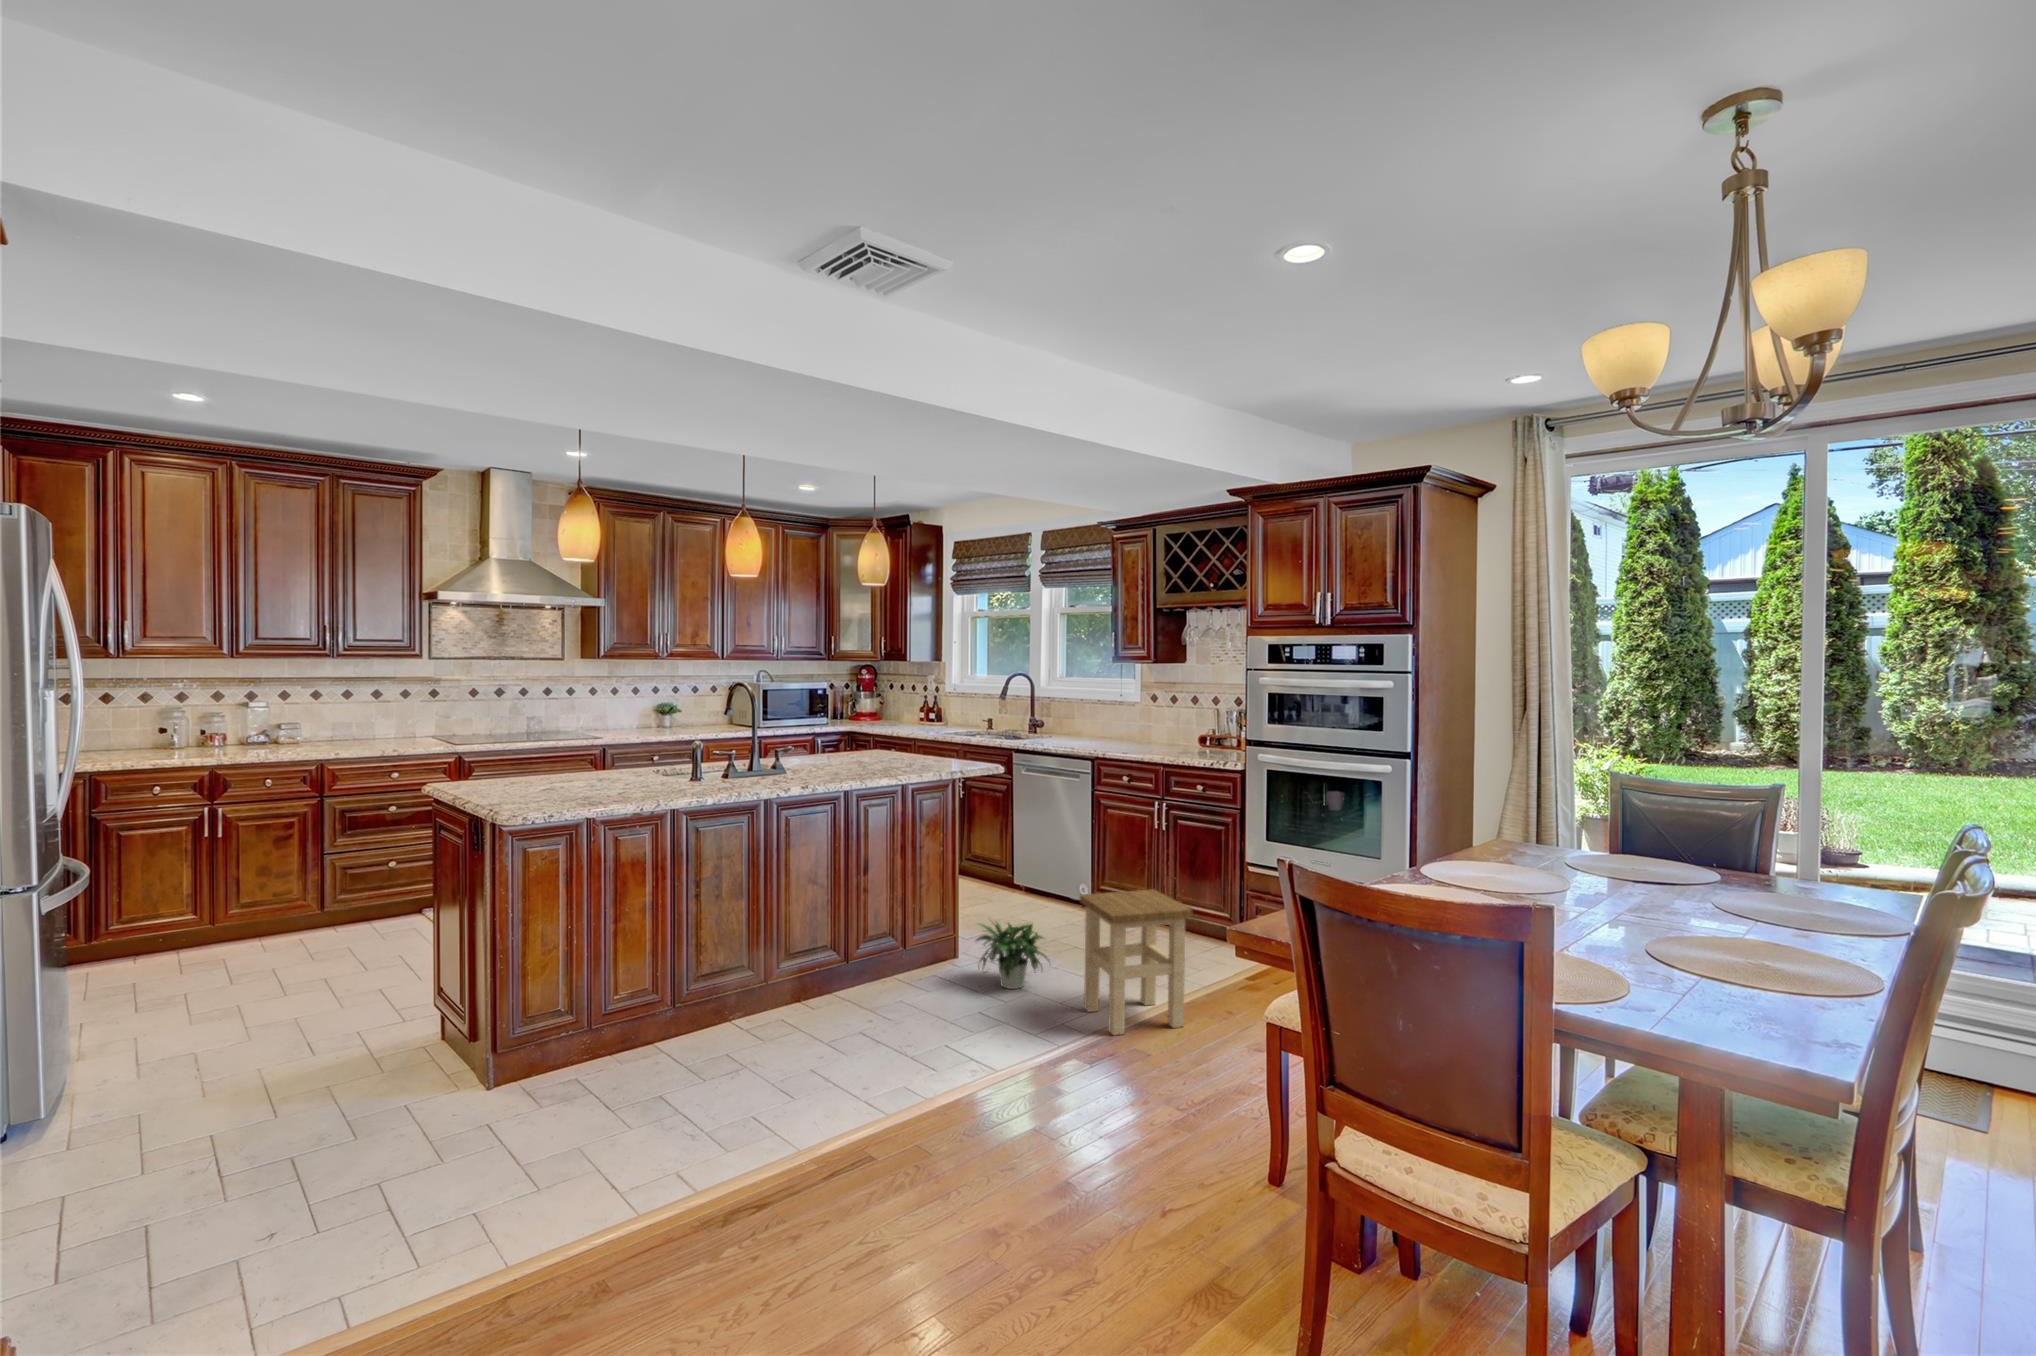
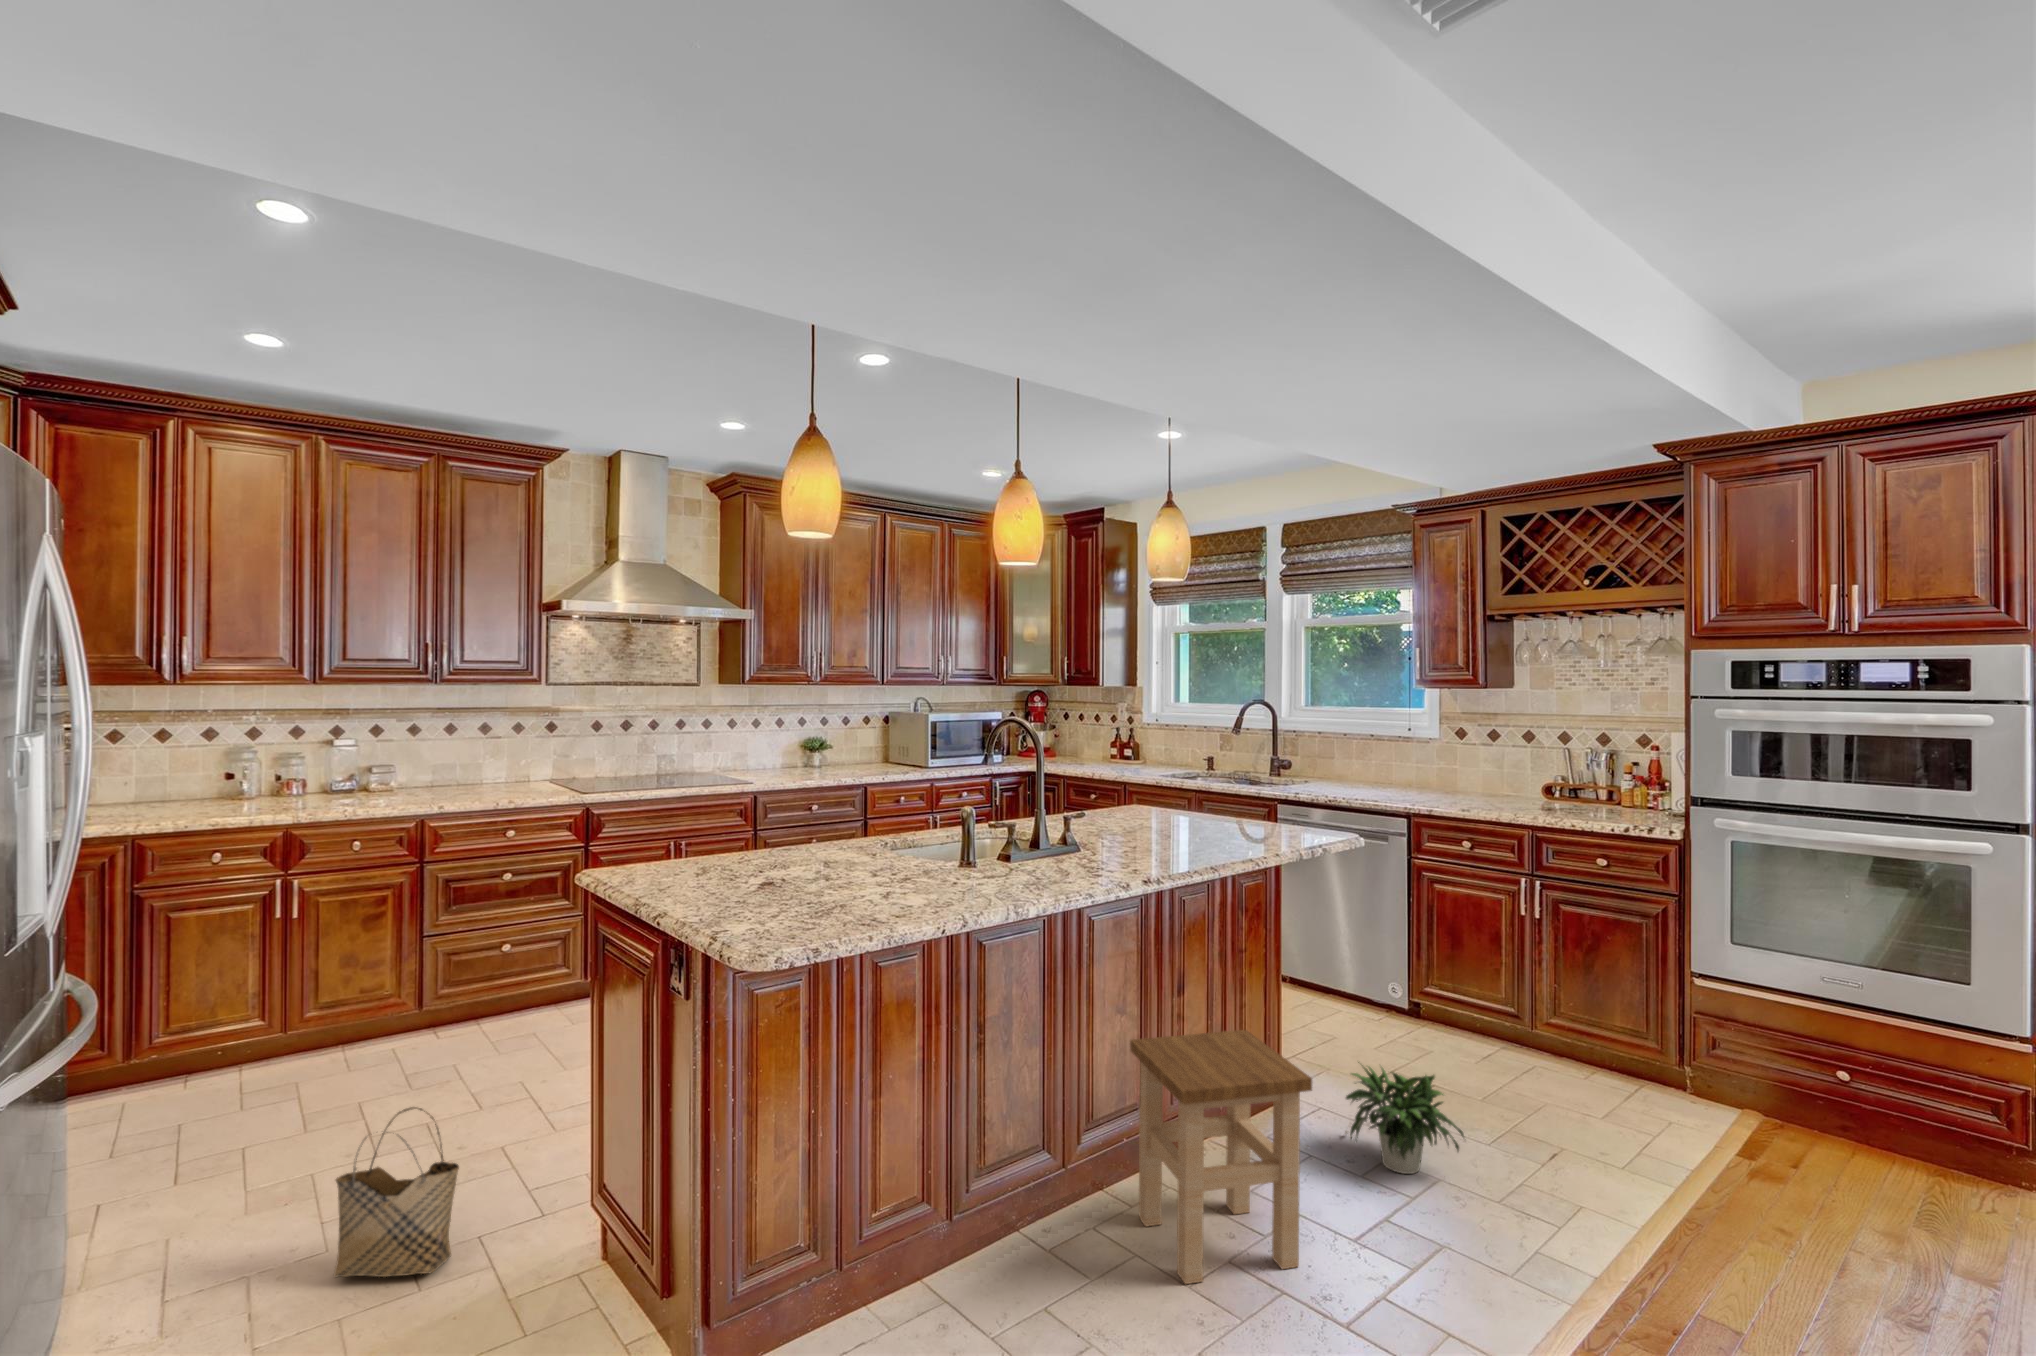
stool: present [1080,889,1193,1035] -> present [1130,1030,1312,1284]
woven basket: none [255,943,343,1050] -> present [334,1107,459,1277]

